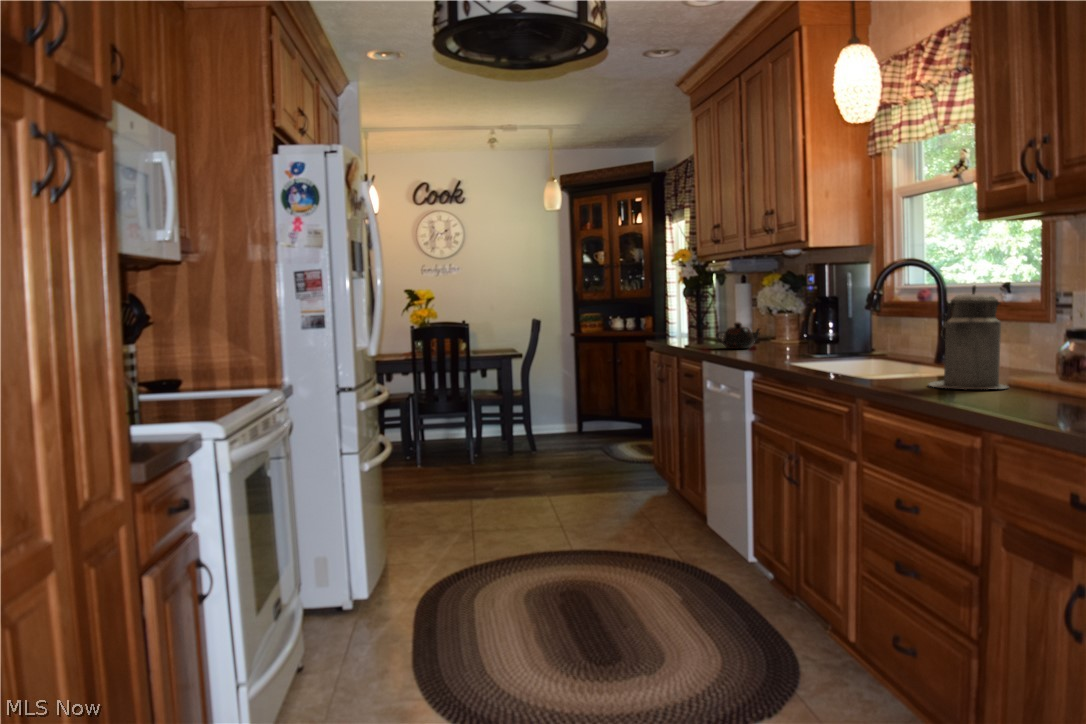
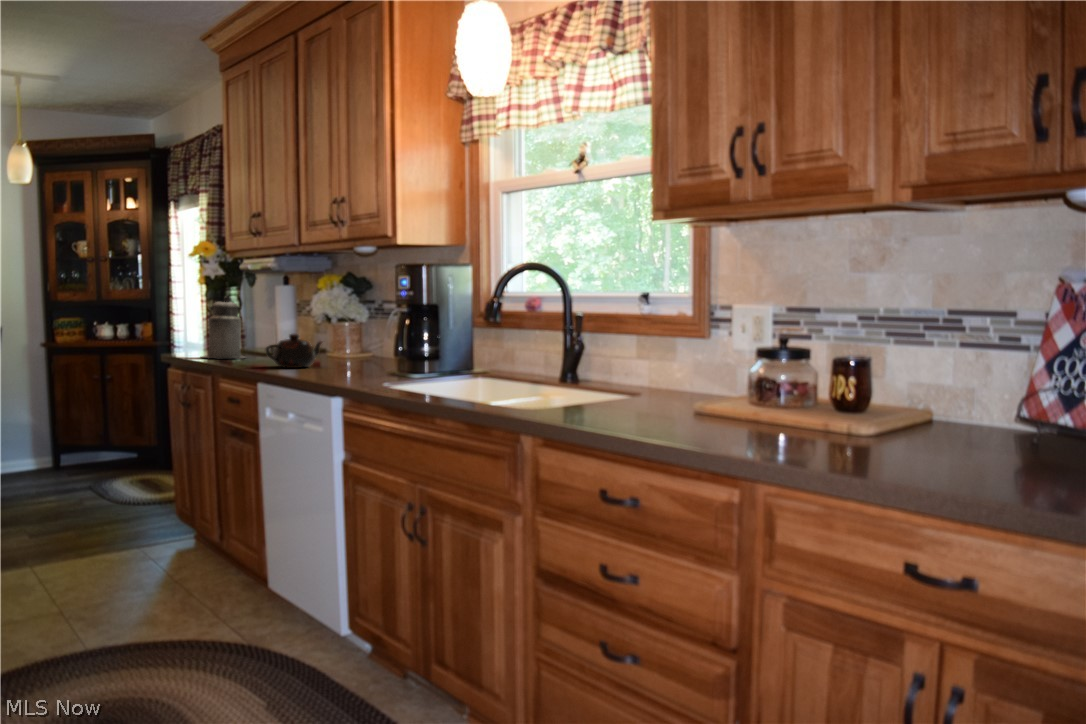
canister: present [929,285,1008,389] -> present [202,297,245,358]

